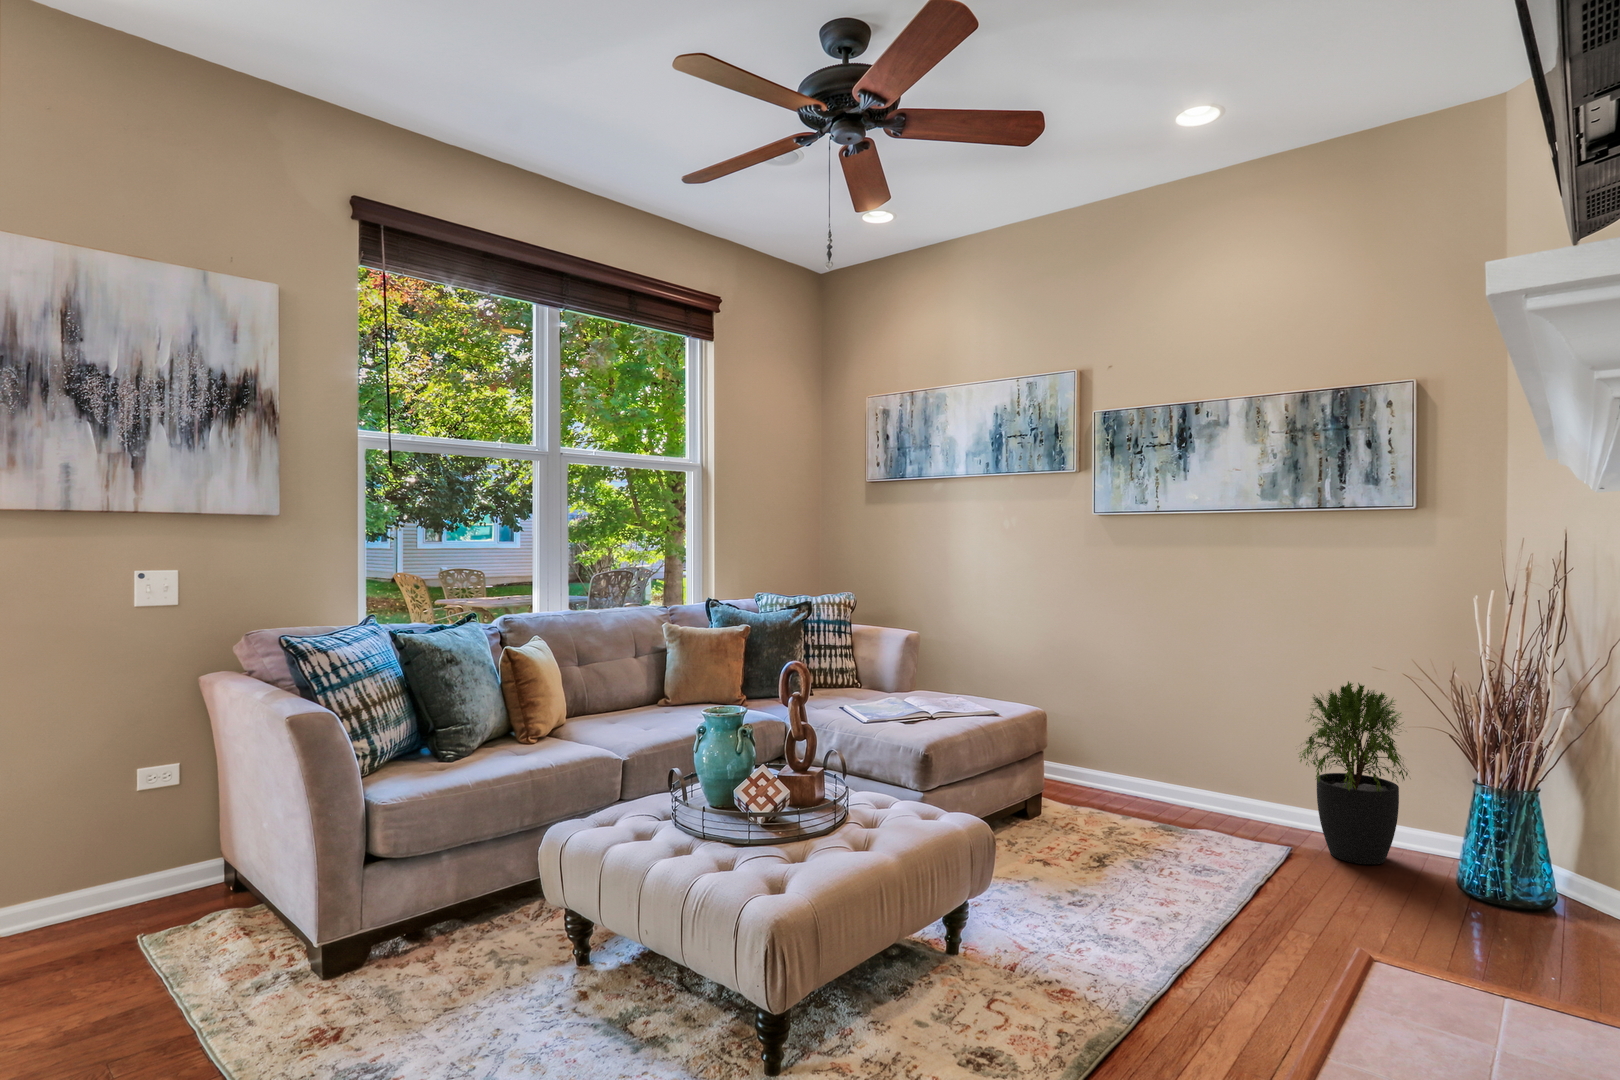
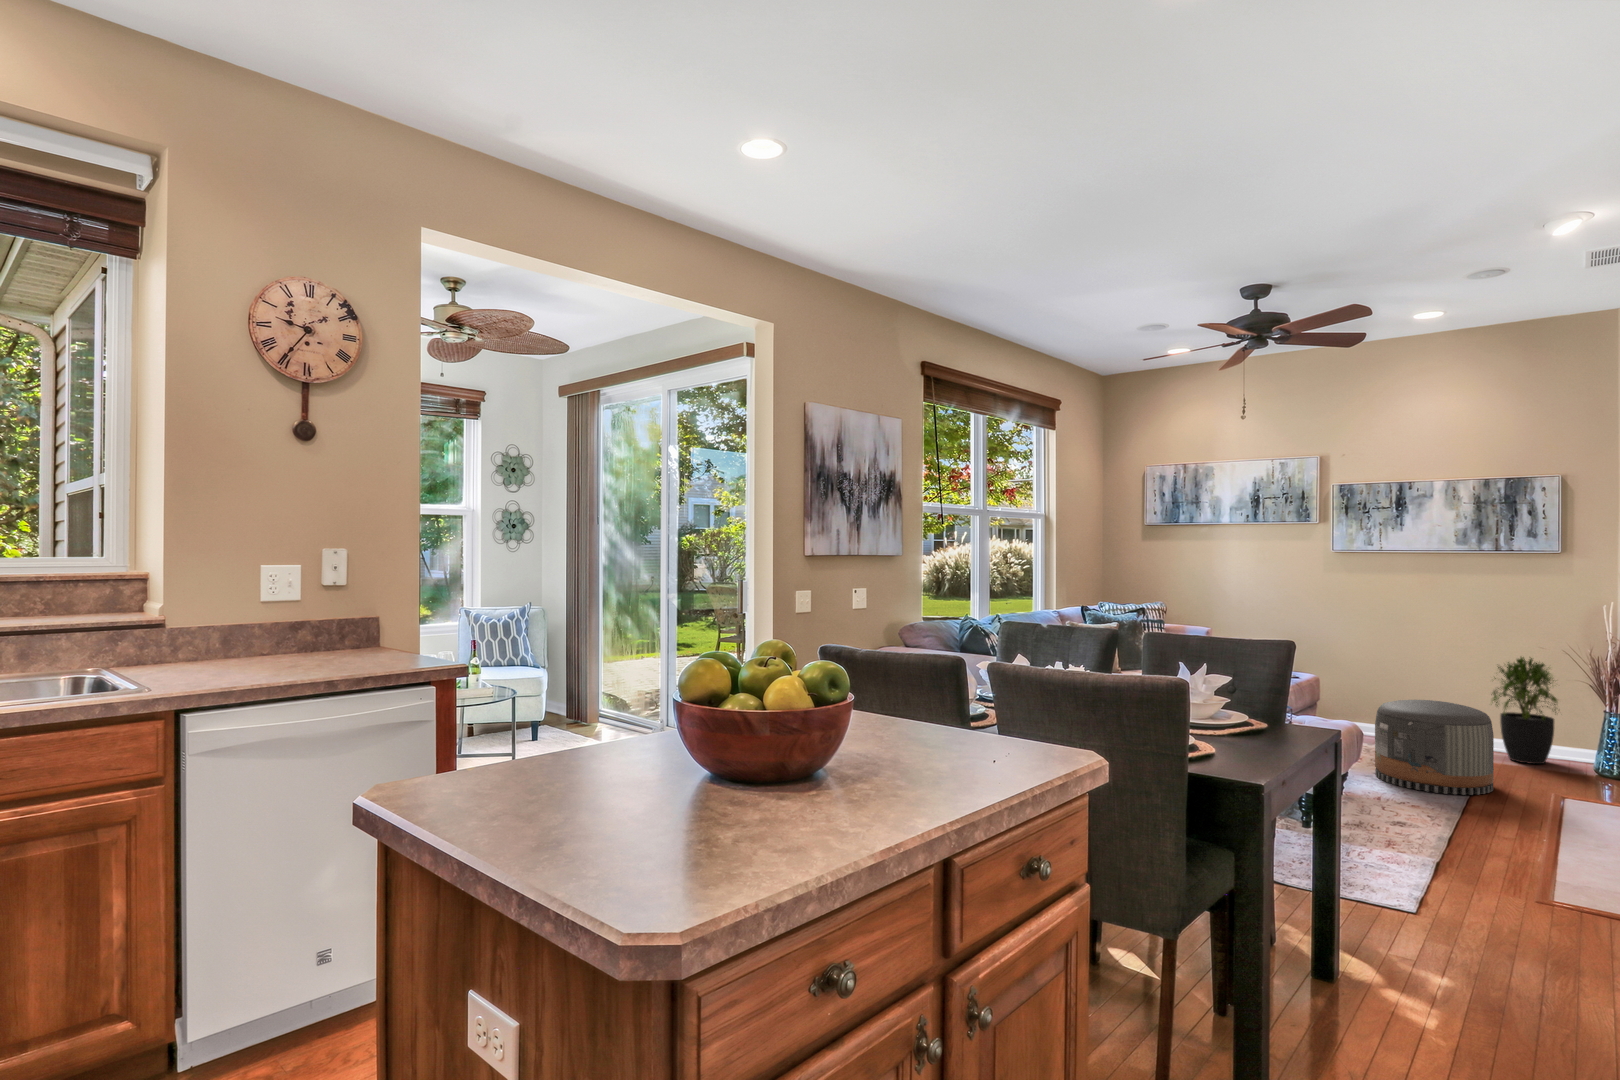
pouf: none [1072,764,1259,953] -> present [1375,700,1494,795]

